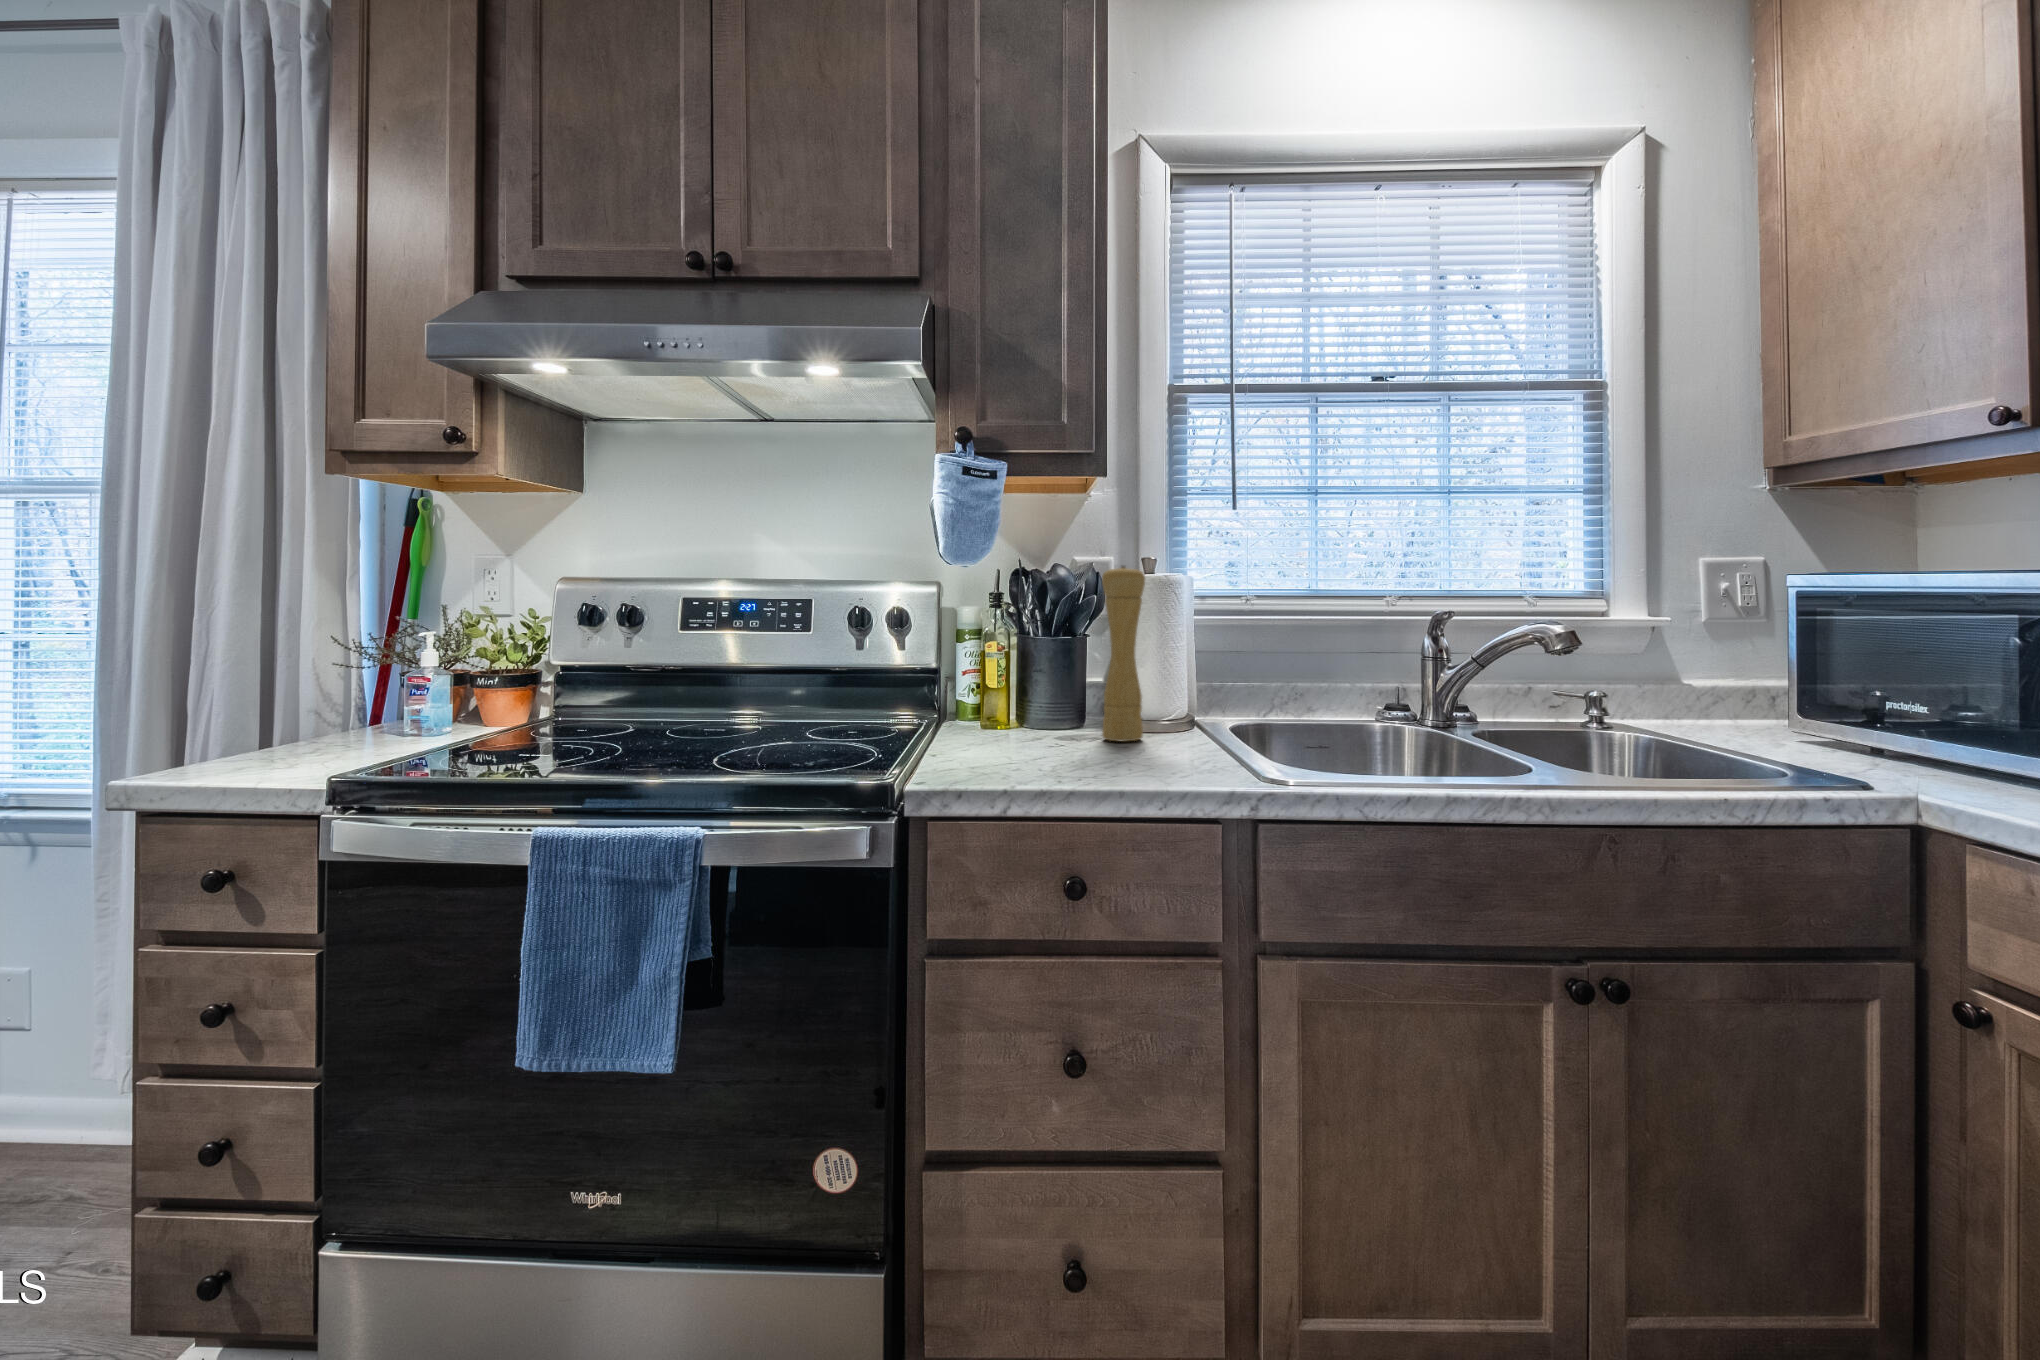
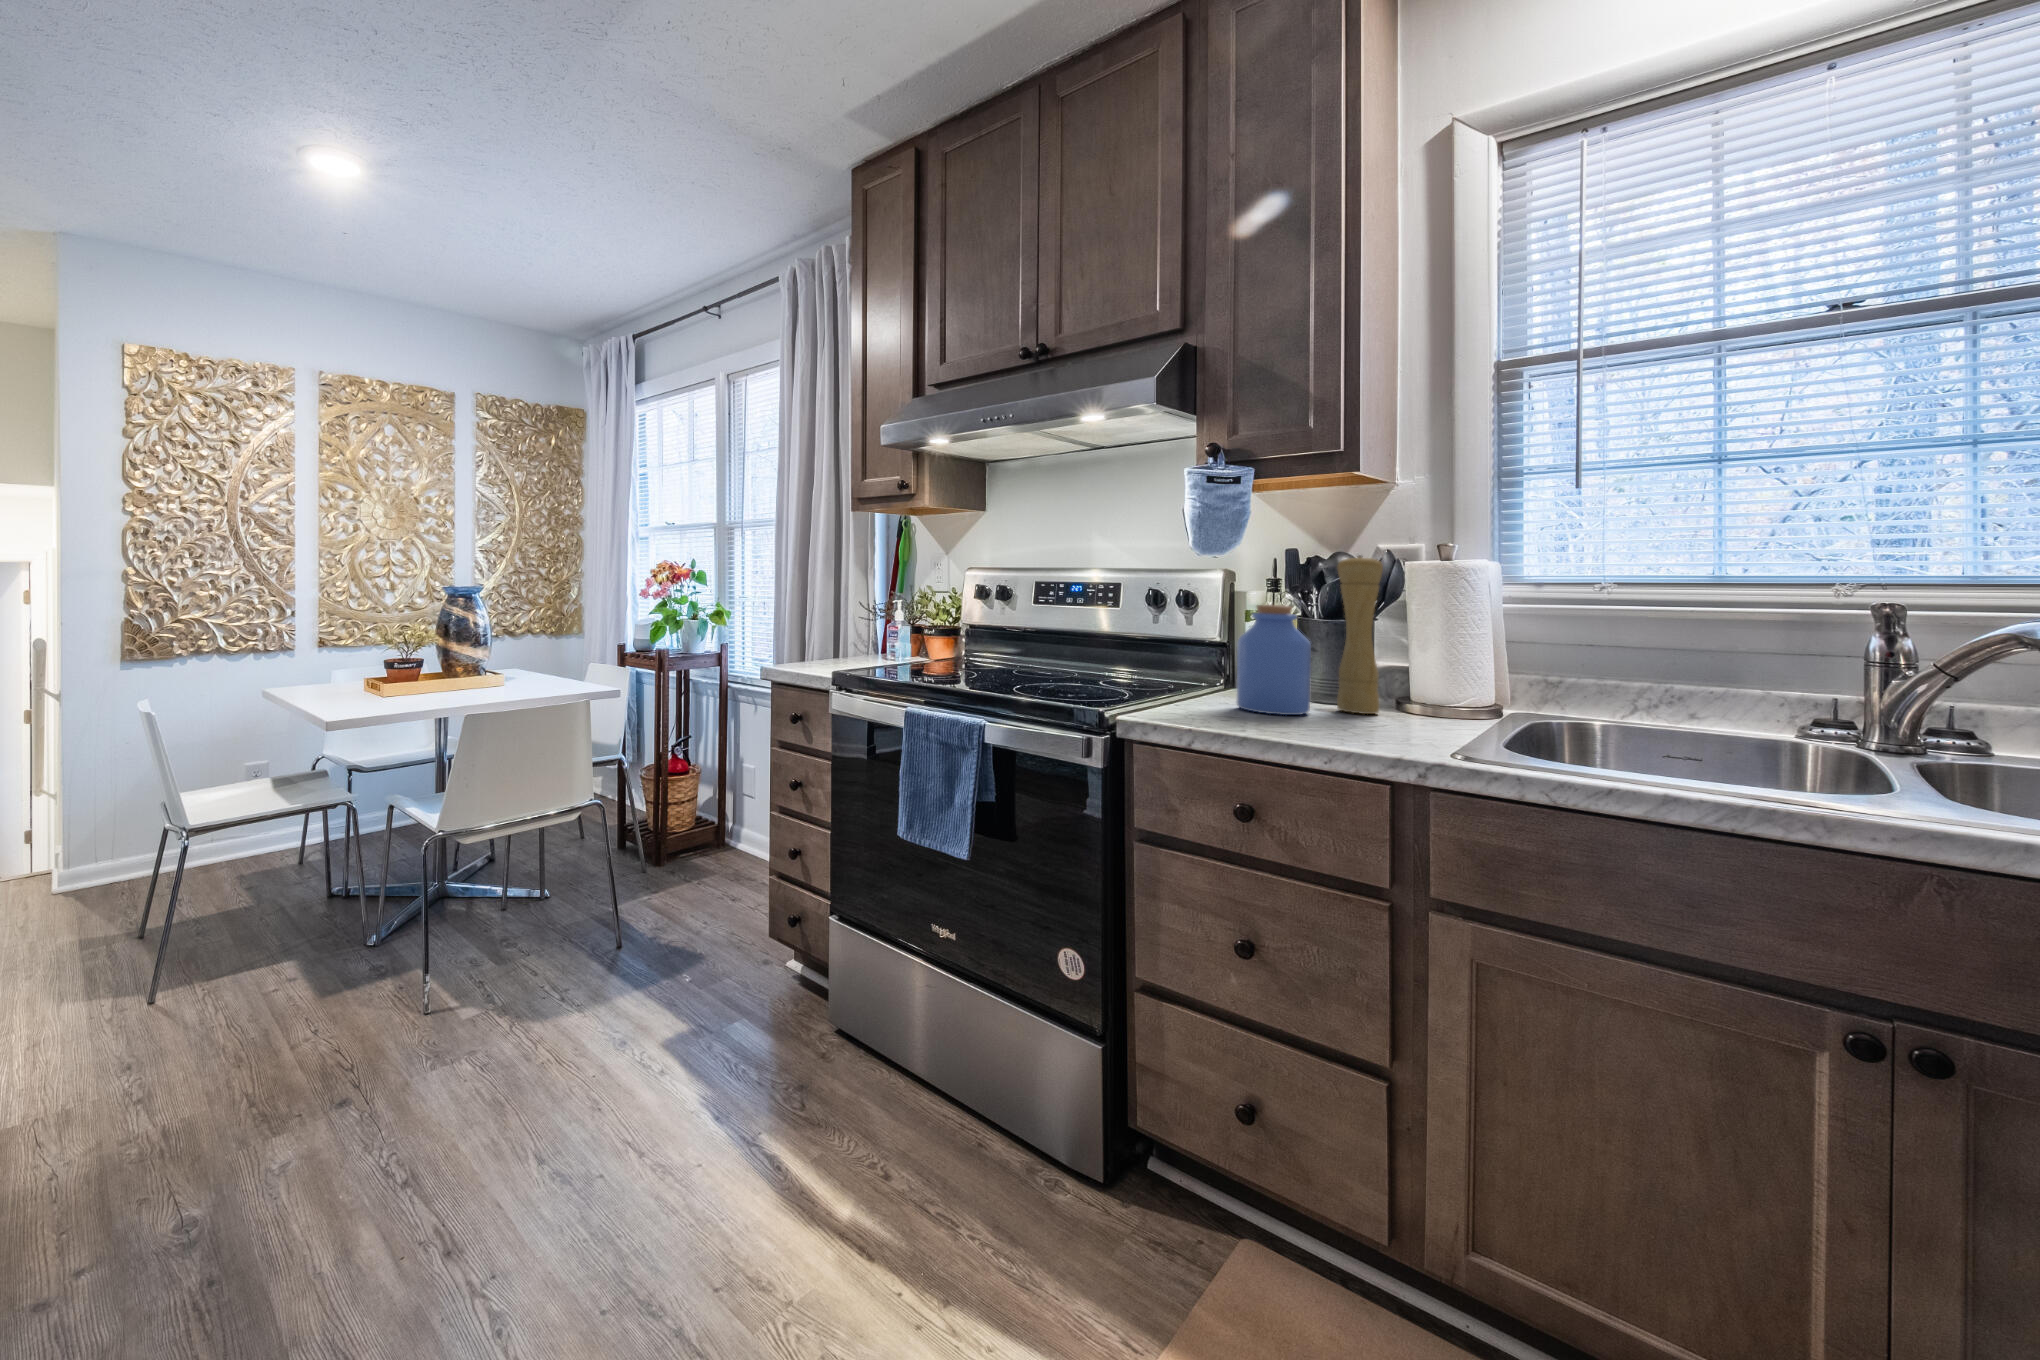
jar: none [1015,626,1094,758] -> present [1236,605,1311,715]

